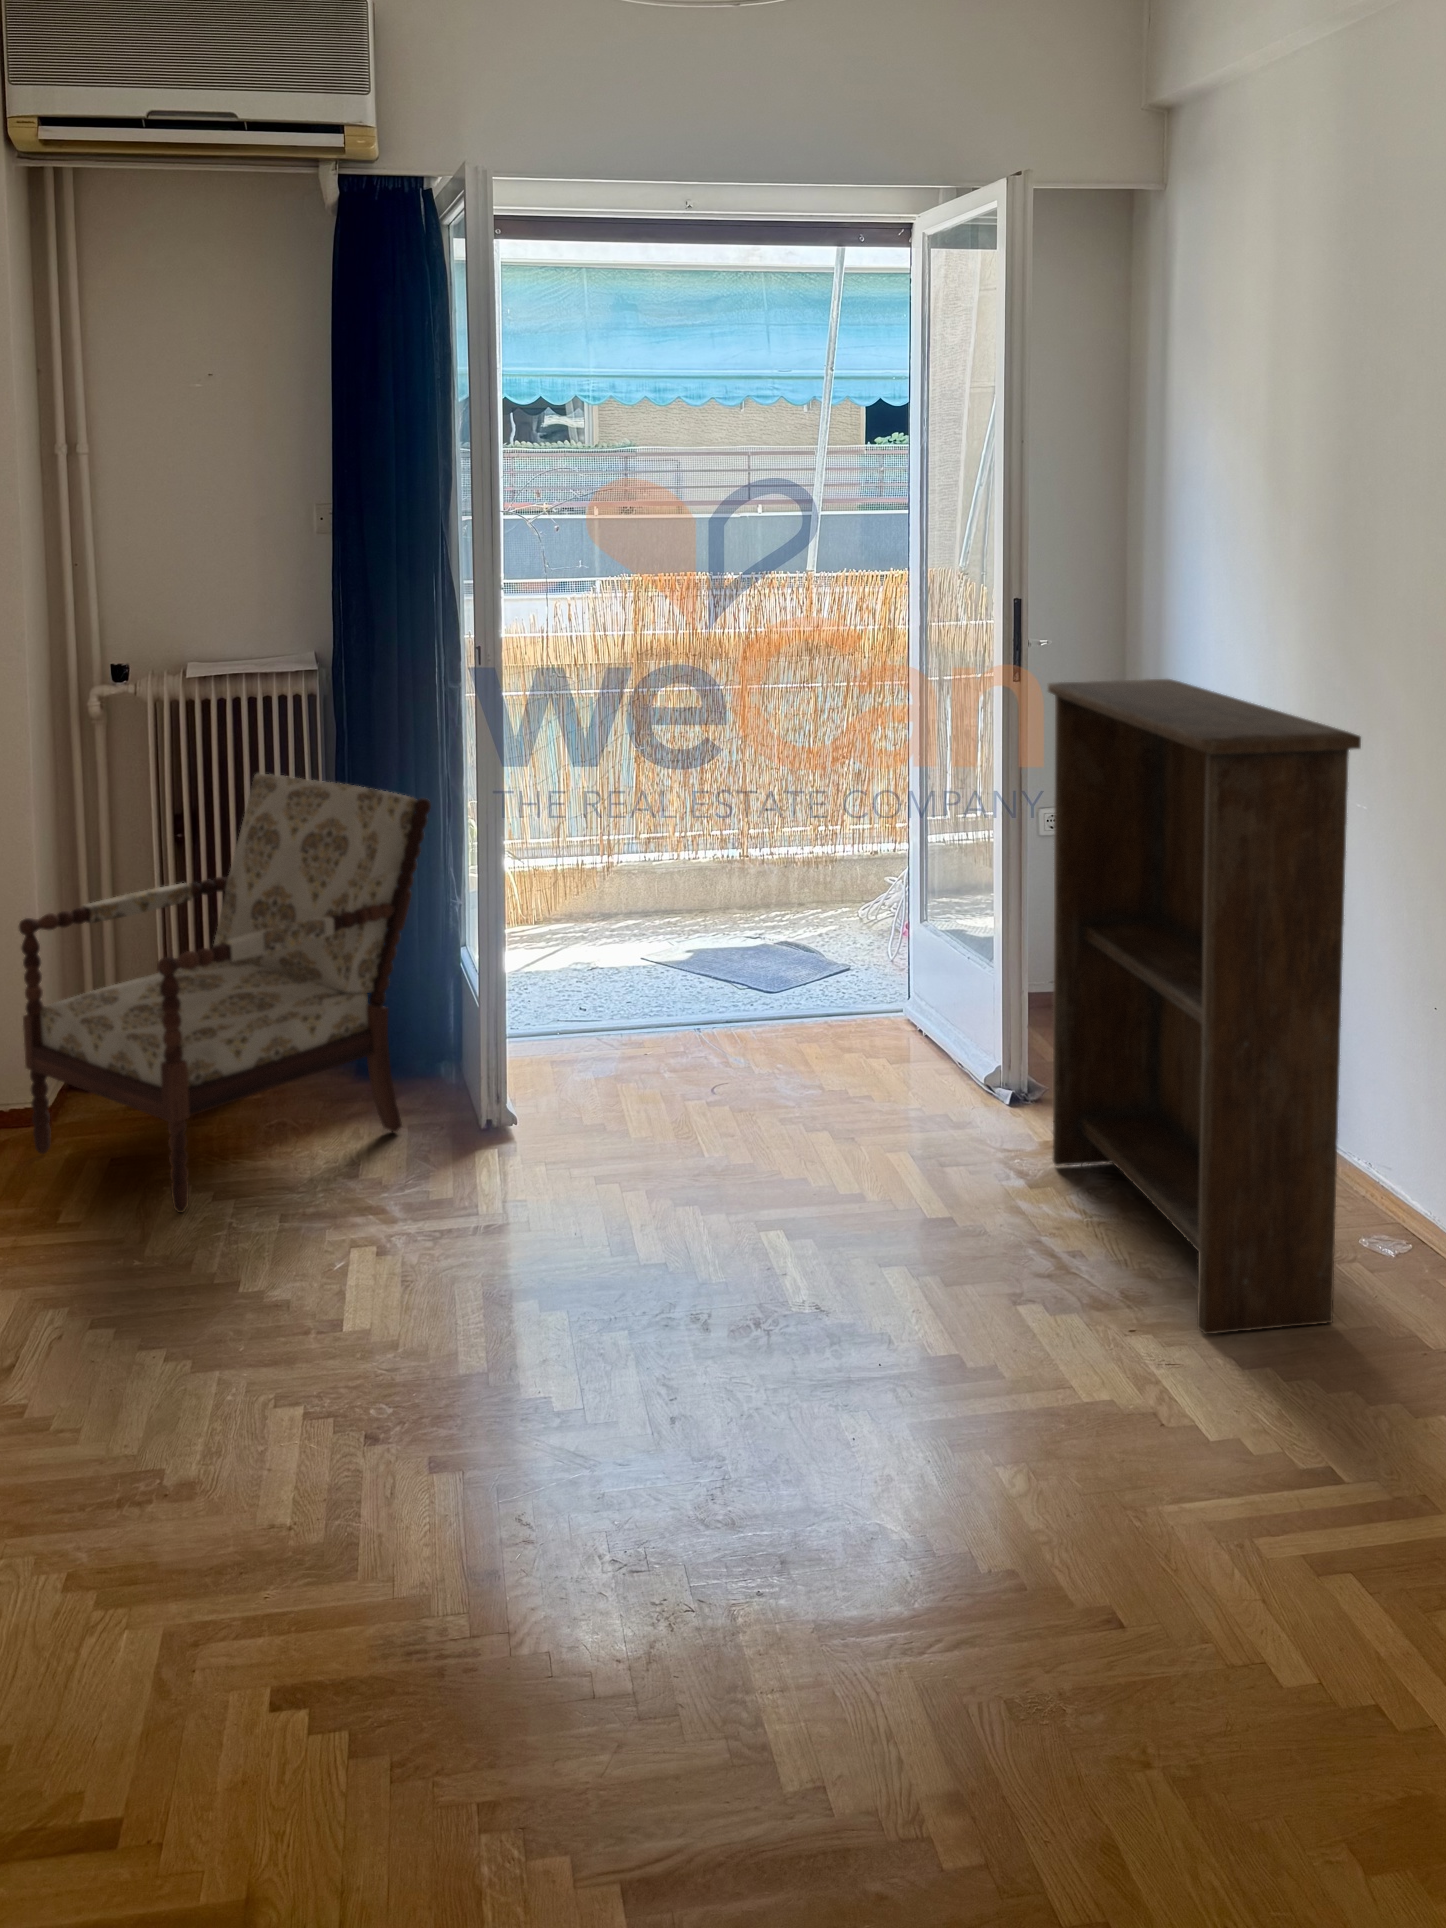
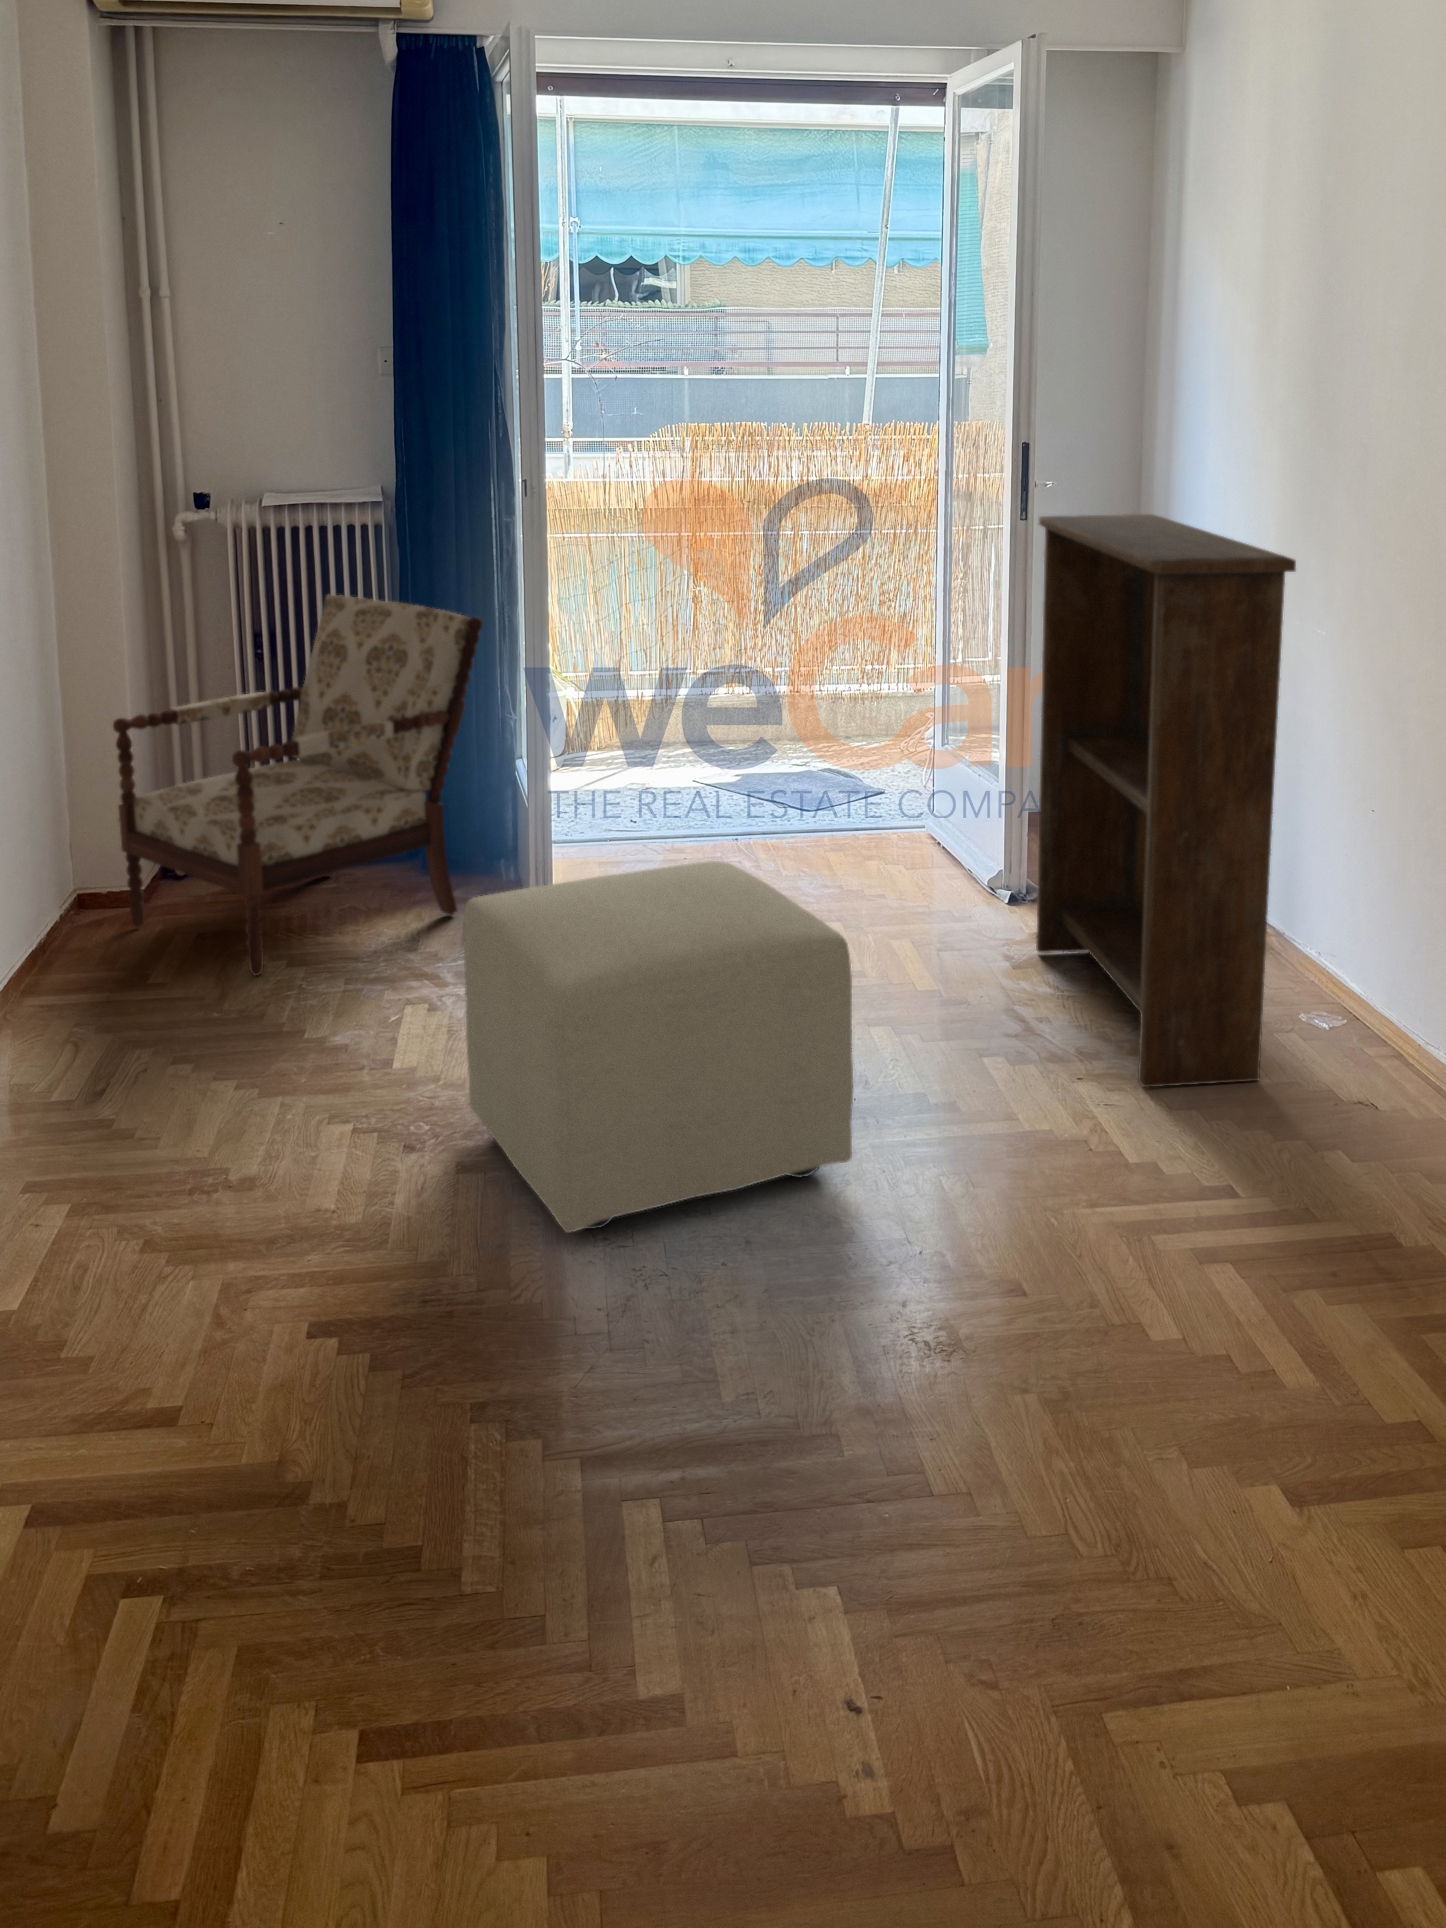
ottoman: none [437,1083,894,1549] -> present [464,861,853,1233]

